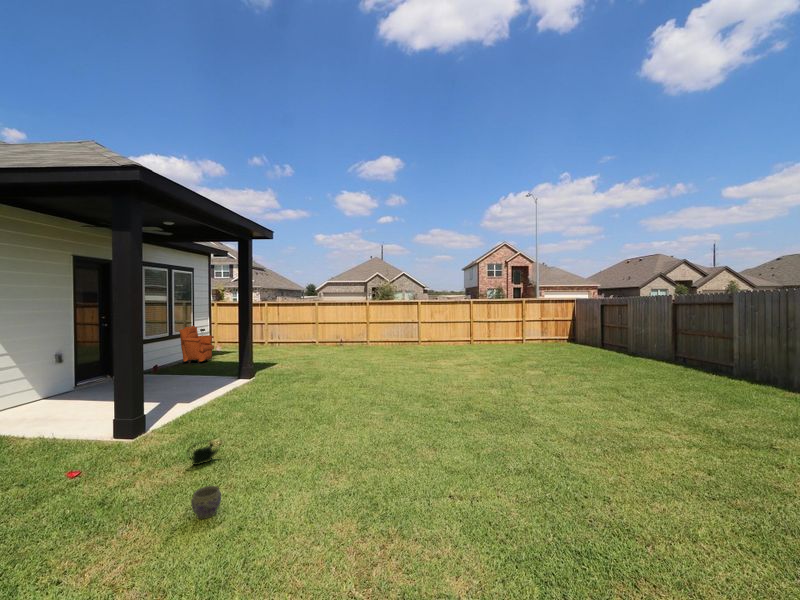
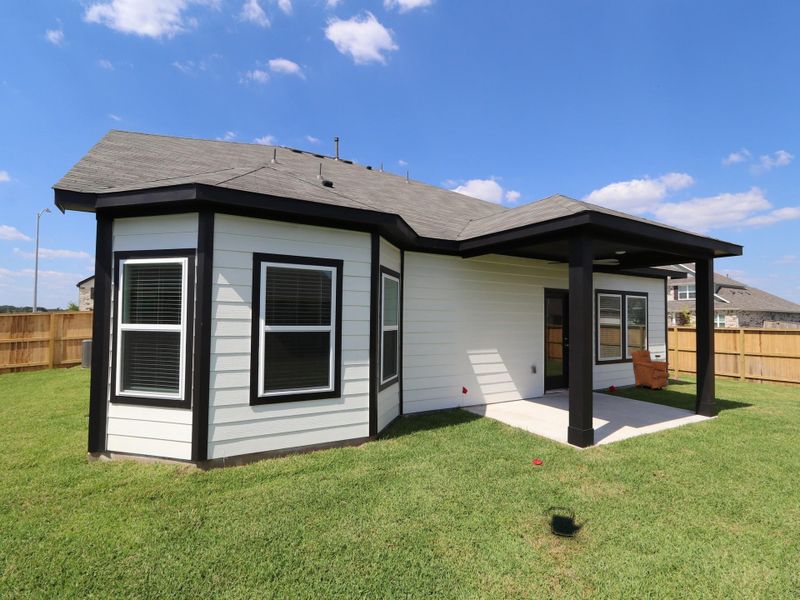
watering can: present [188,442,218,465] -> present [546,507,587,537]
planter: present [191,486,221,519] -> none [623,514,653,547]

